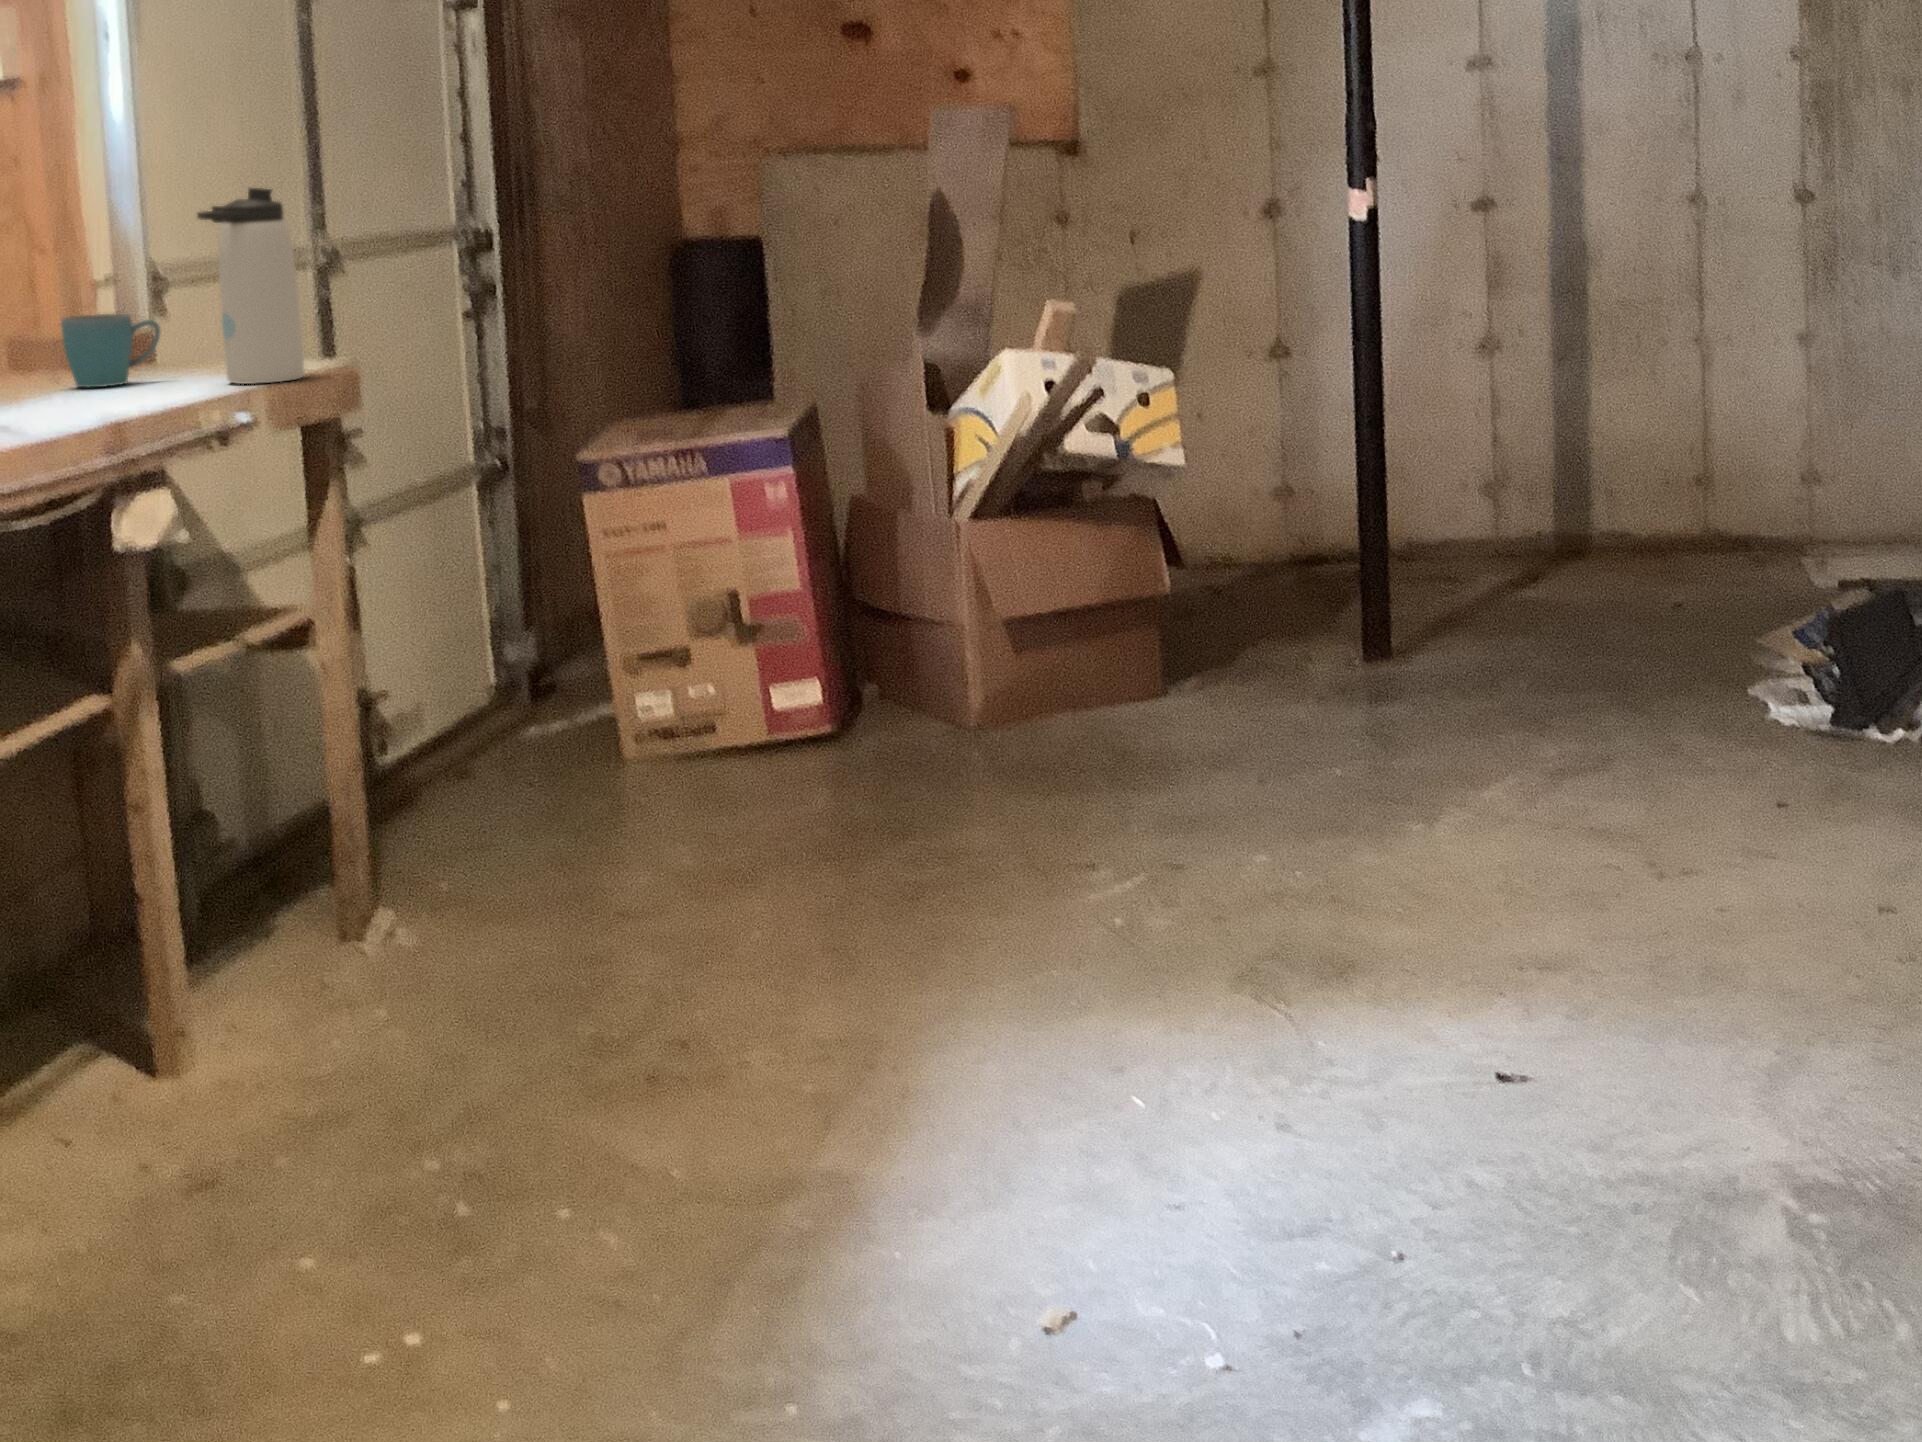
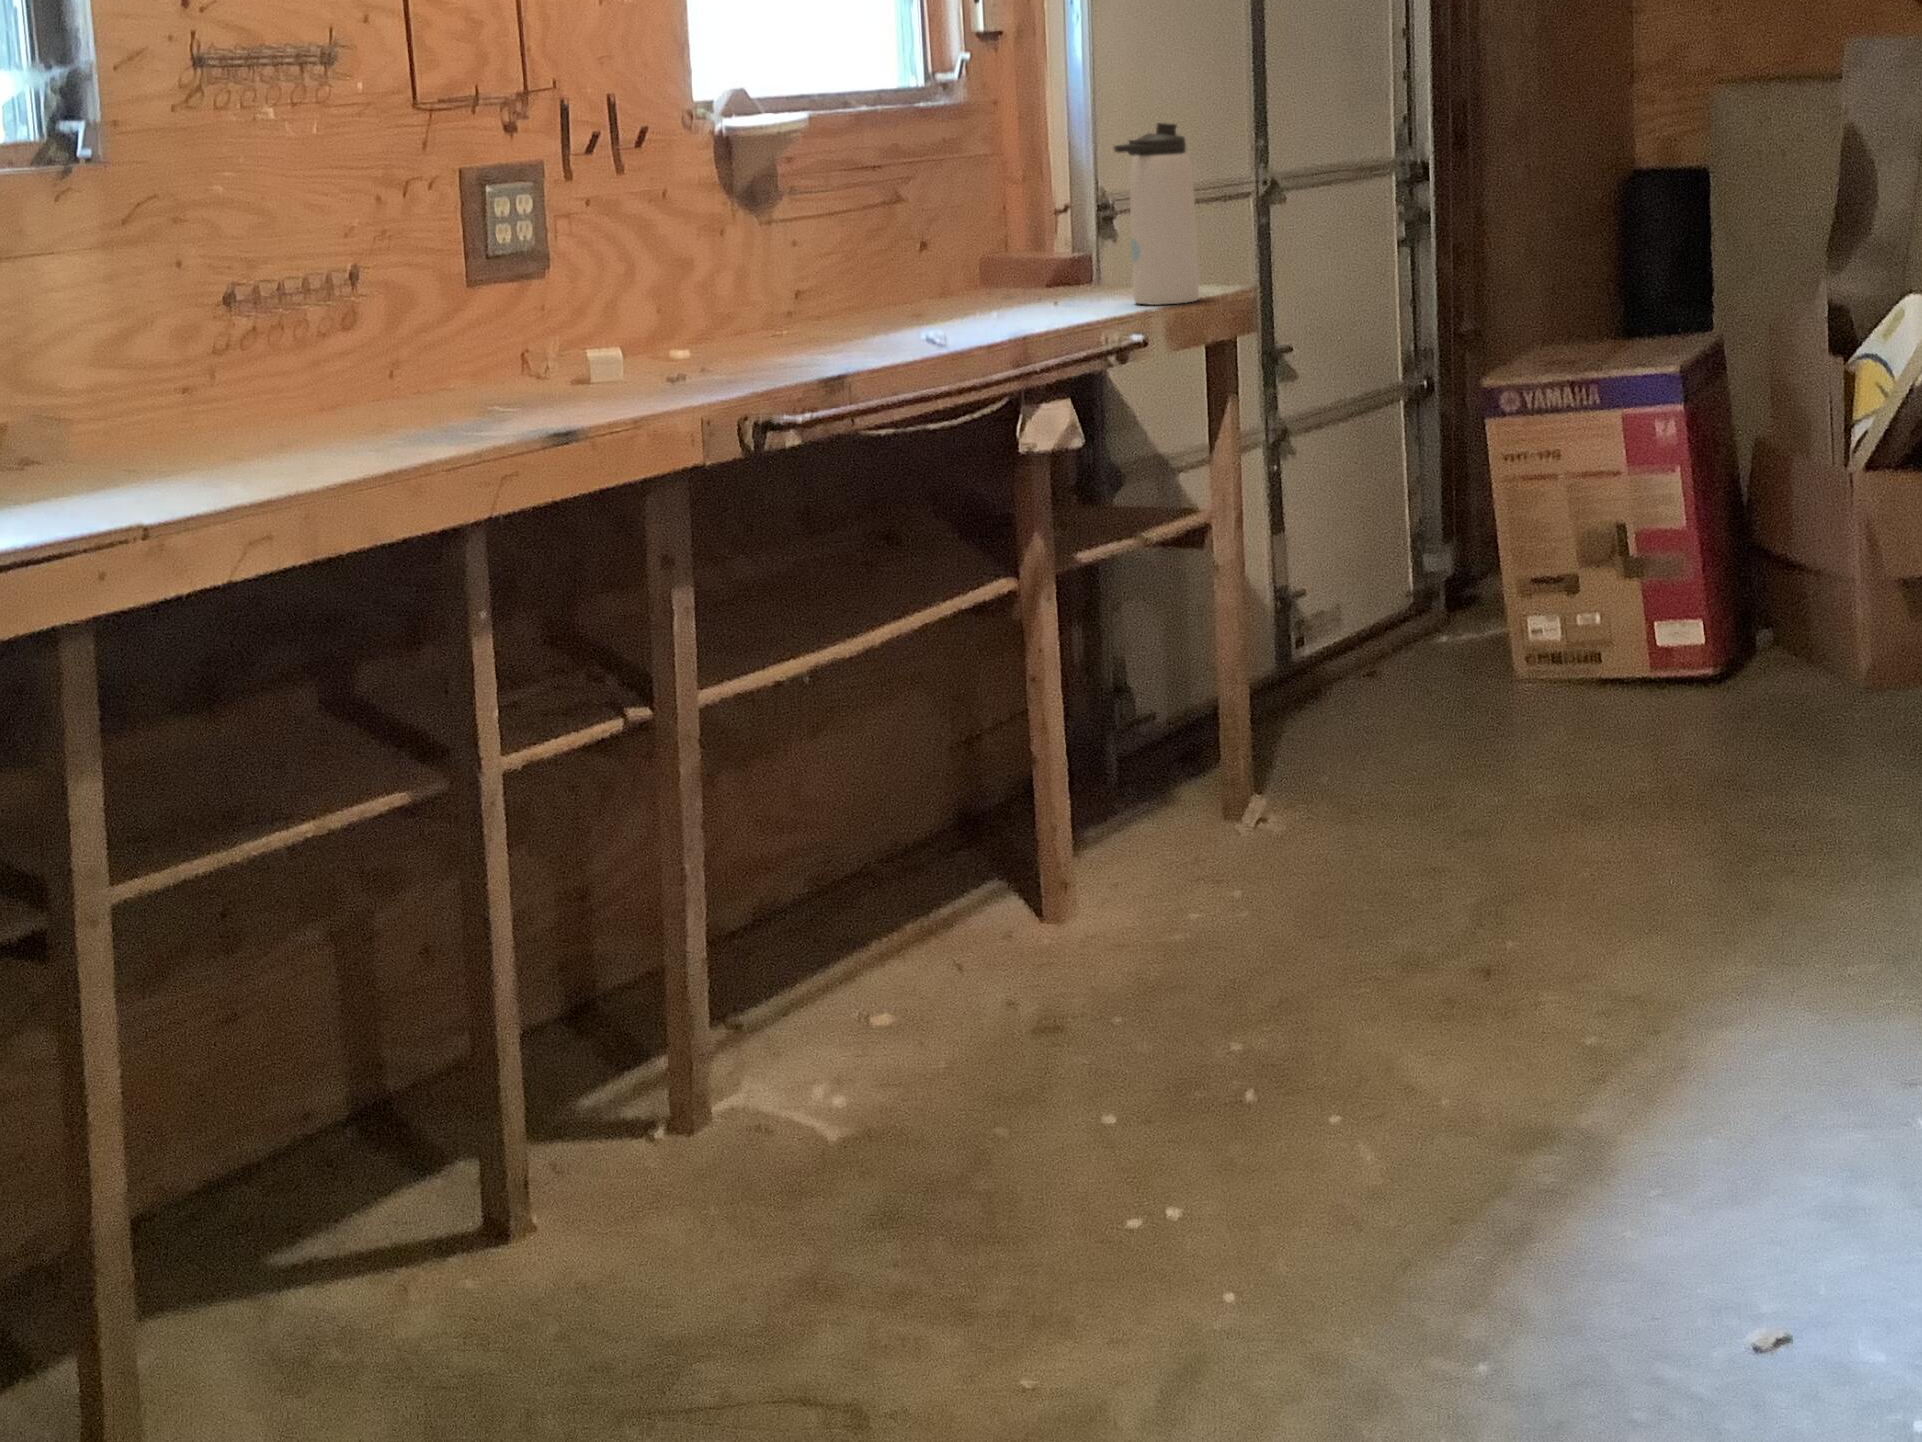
mug: present [61,314,160,387] -> none [1009,237,1088,302]

